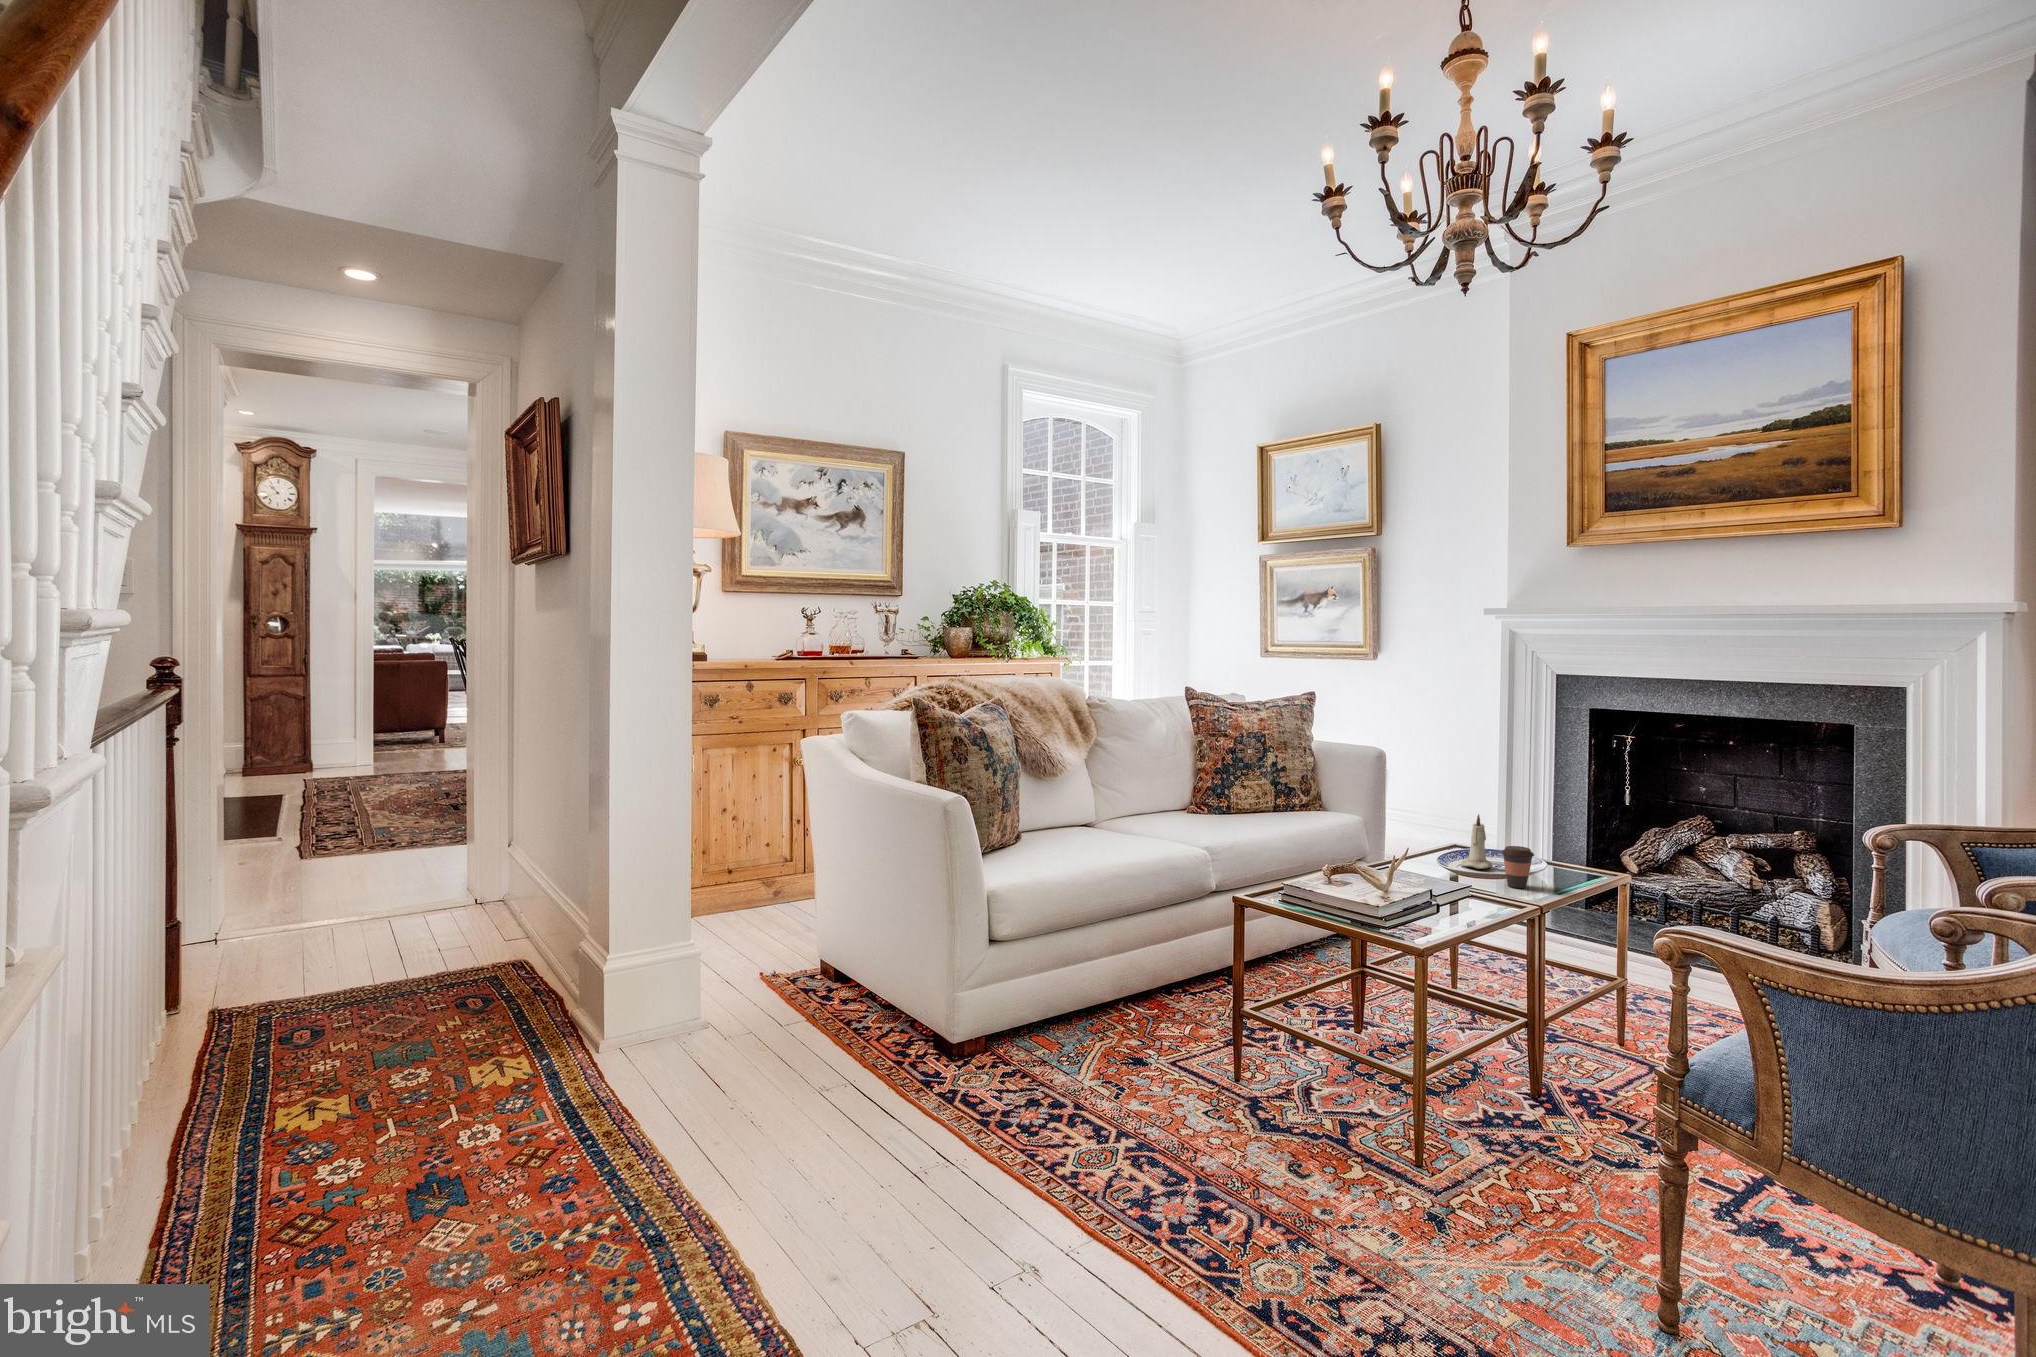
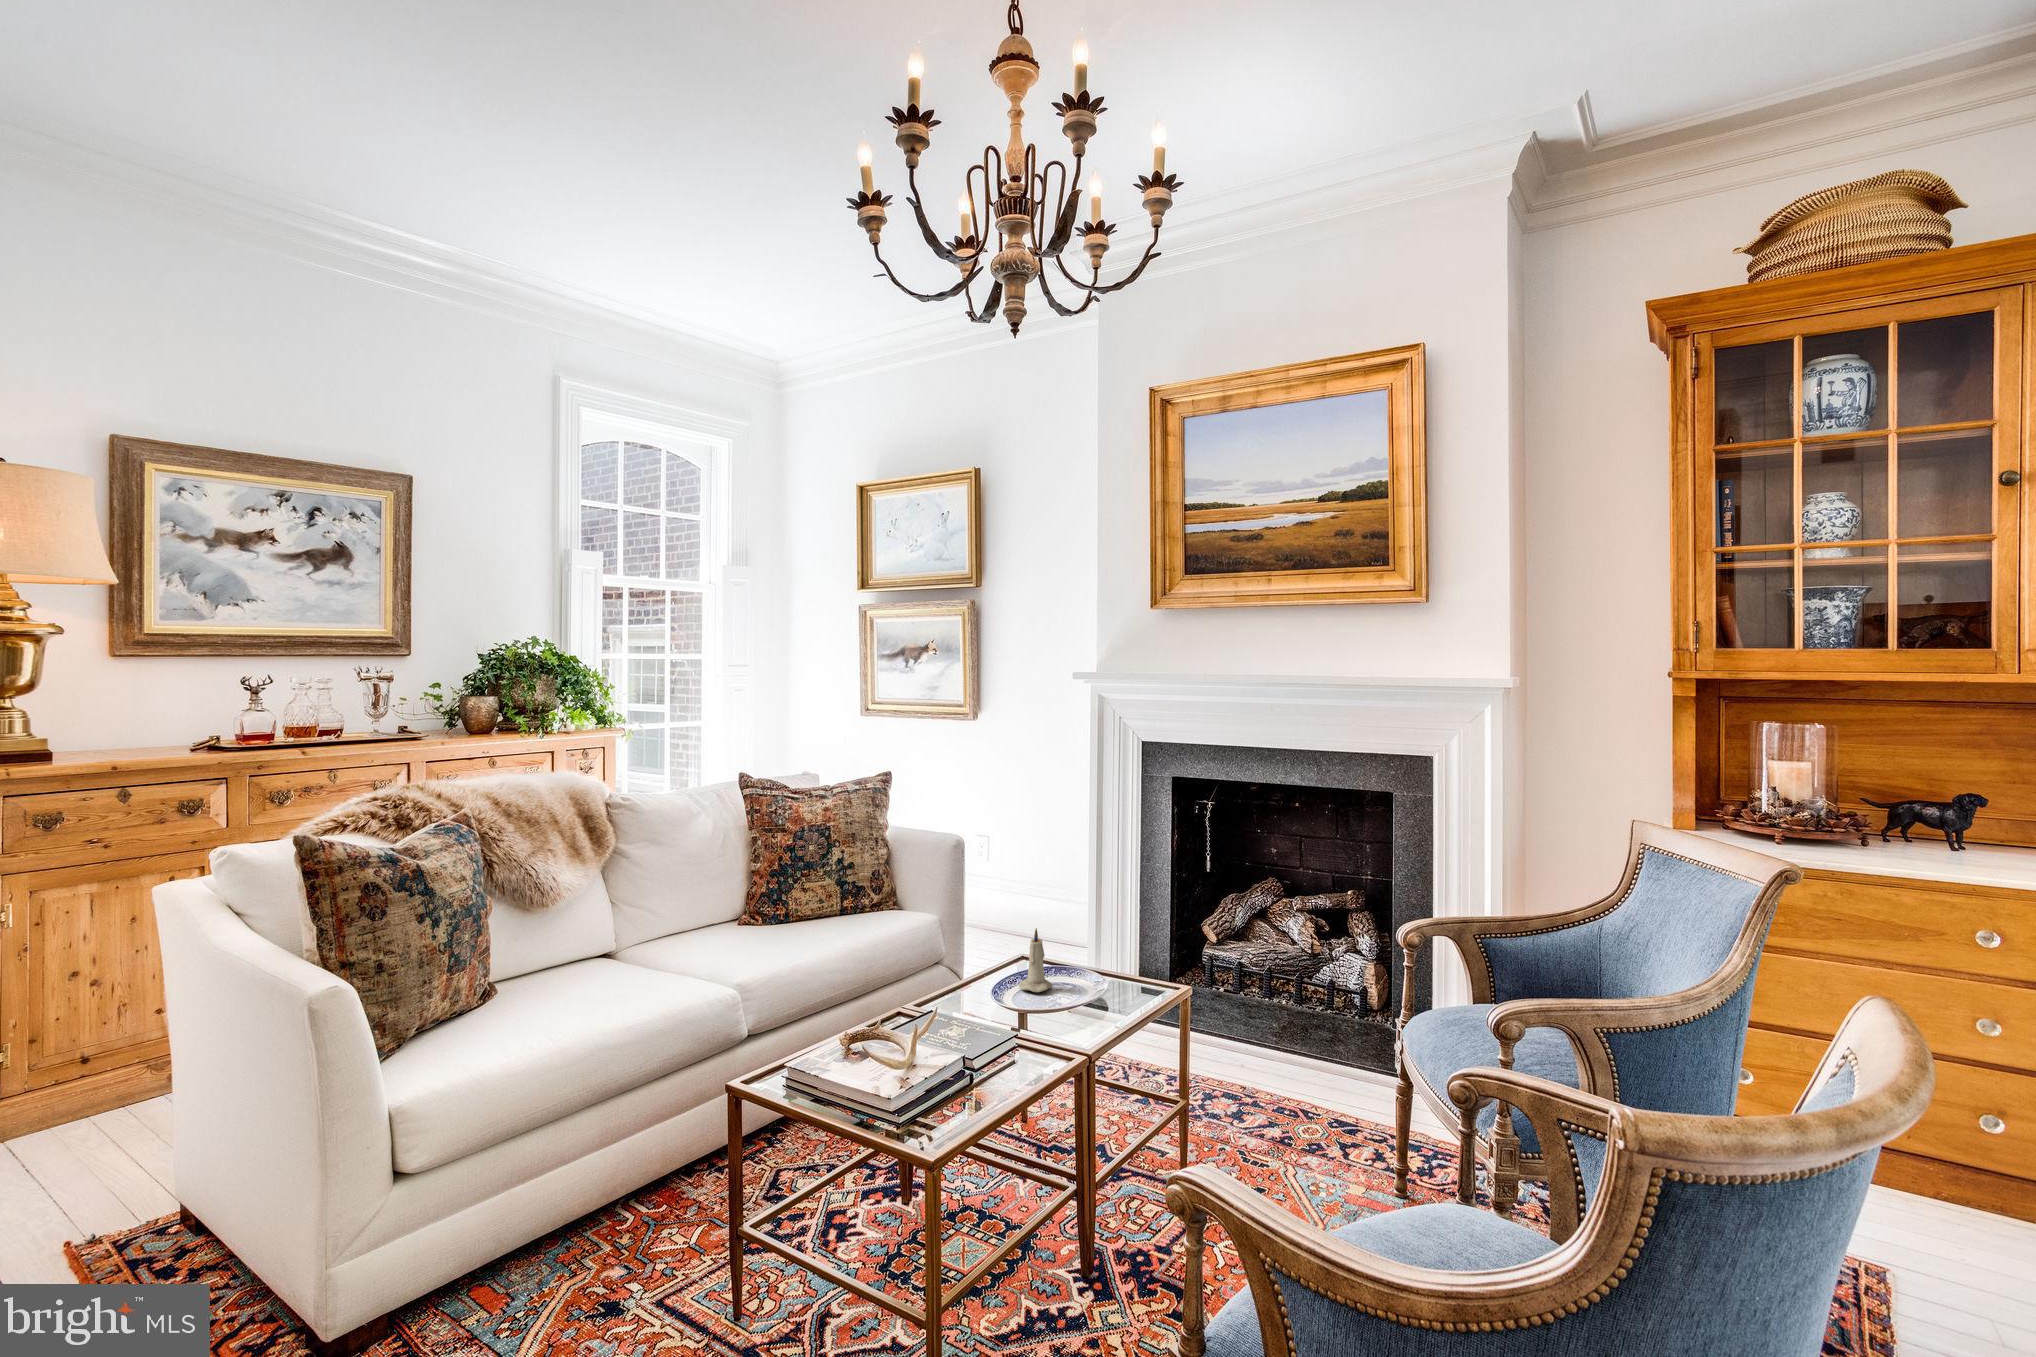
coffee cup: present [1501,846,1534,888] -> none [1054,969,1088,1020]

